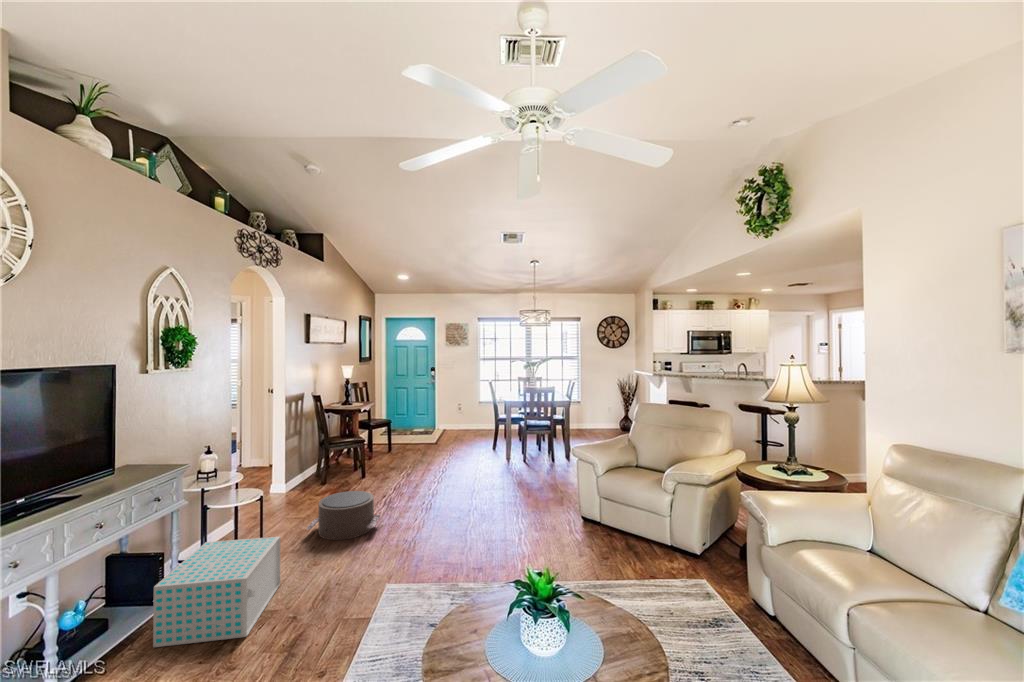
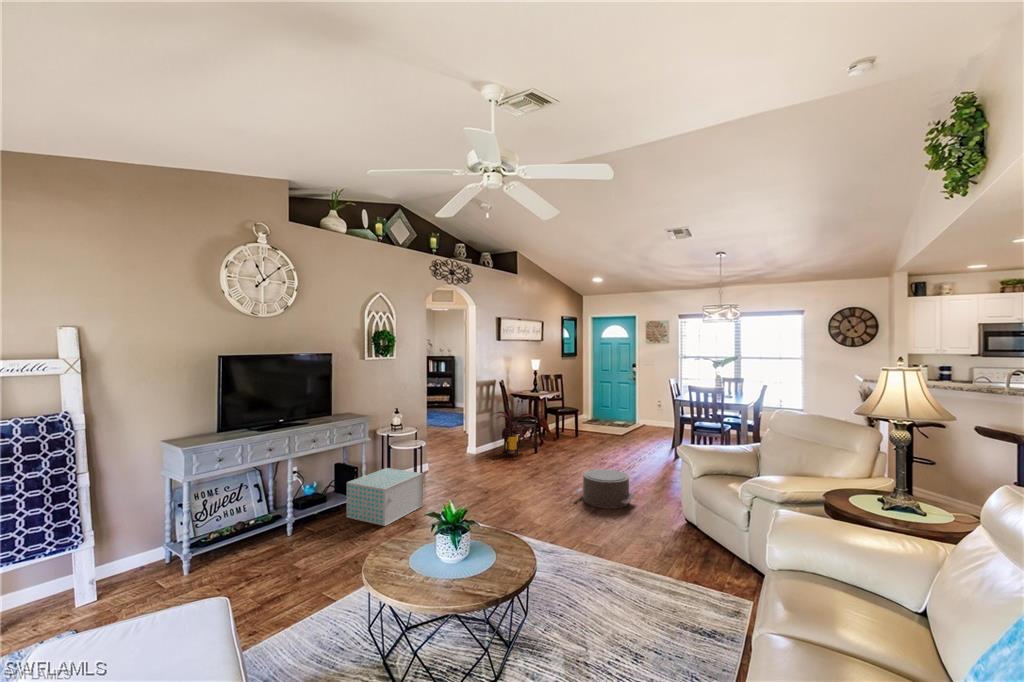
house plant: none [304,426,368,485] -> present [495,409,535,456]
pouf: present [307,491,380,540] -> present [574,469,635,509]

